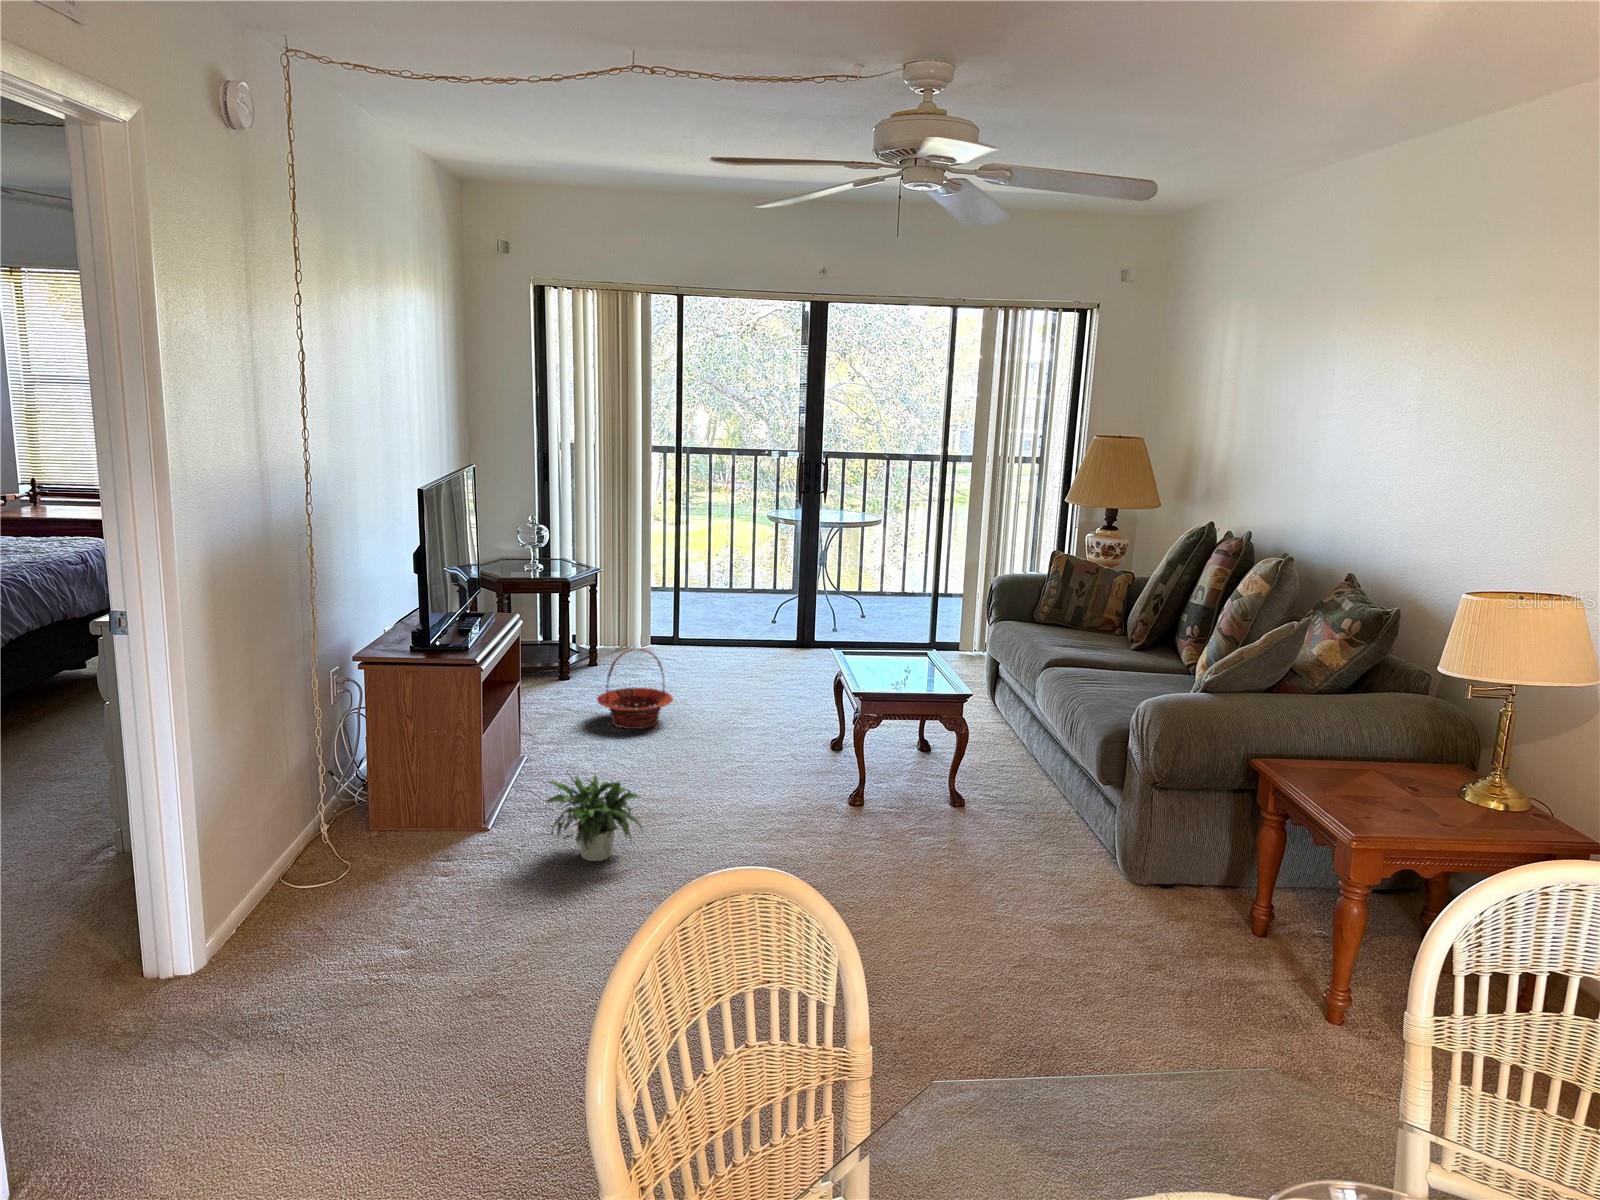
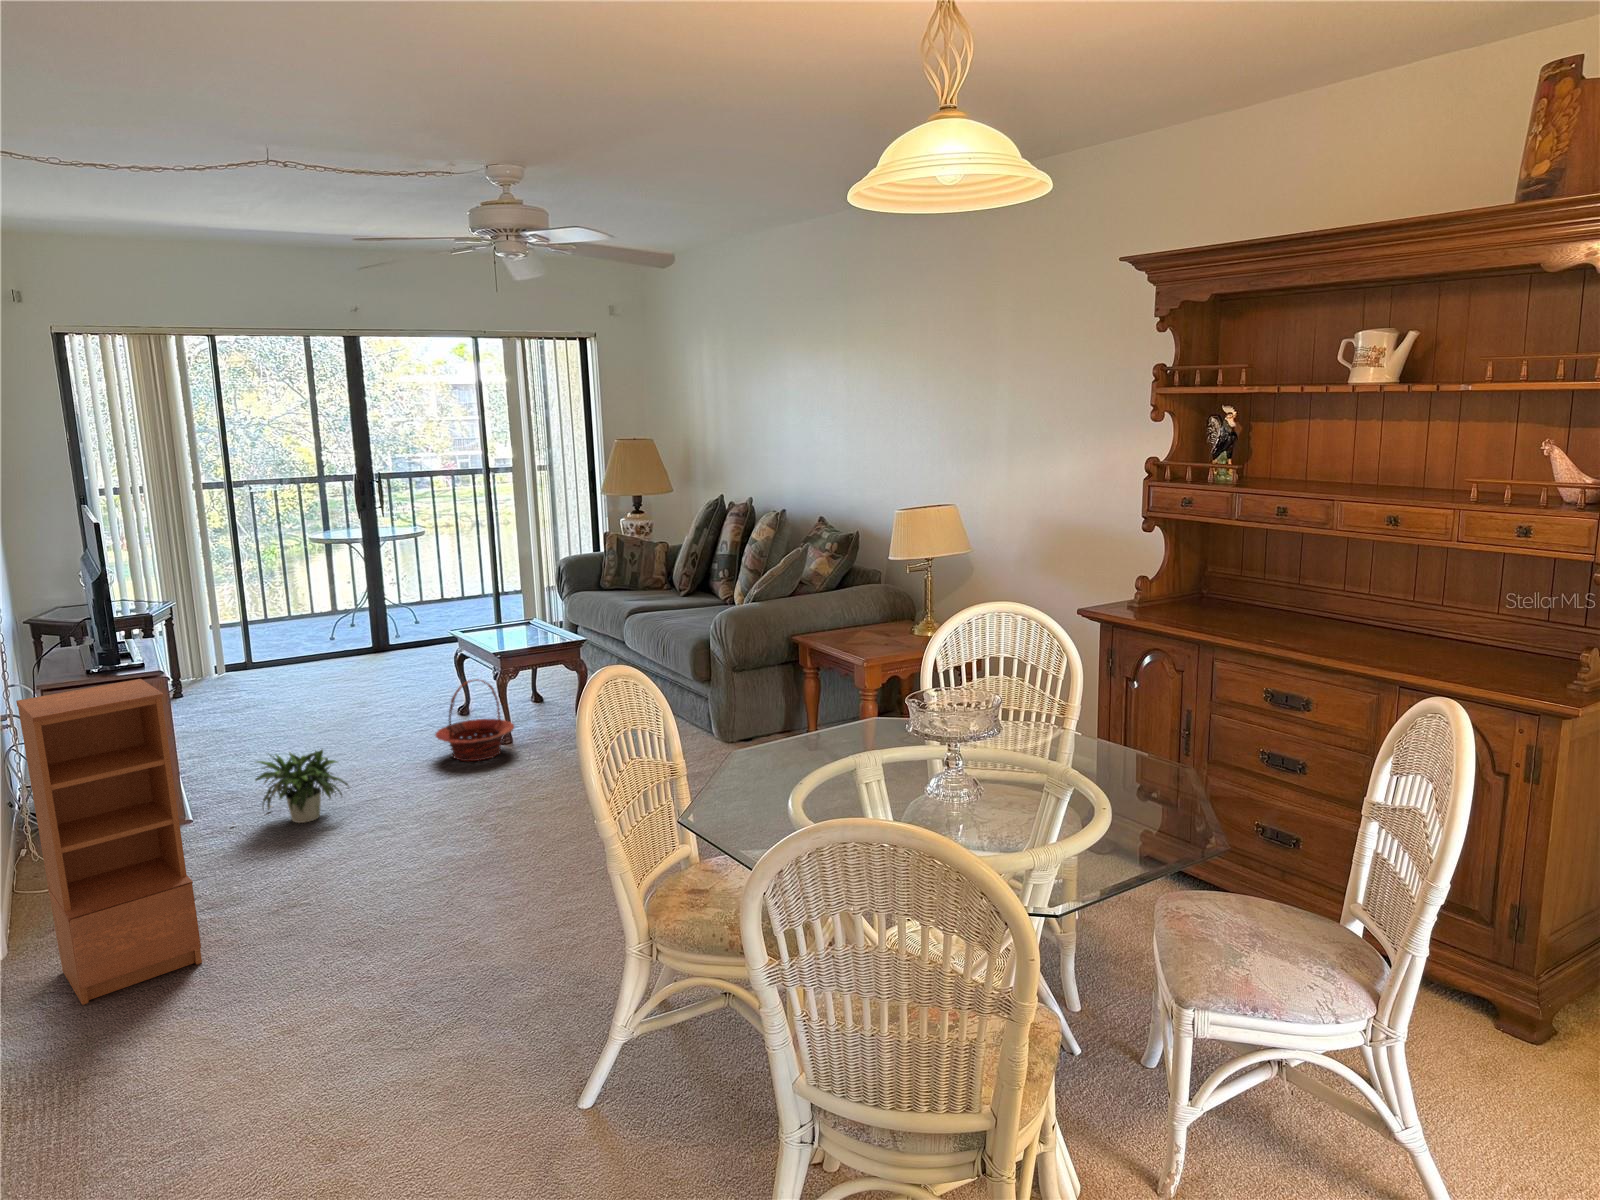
basket: present [597,648,673,729] -> present [436,679,514,761]
bookcase: none [209,688,379,1056] -> present [16,679,202,1005]

